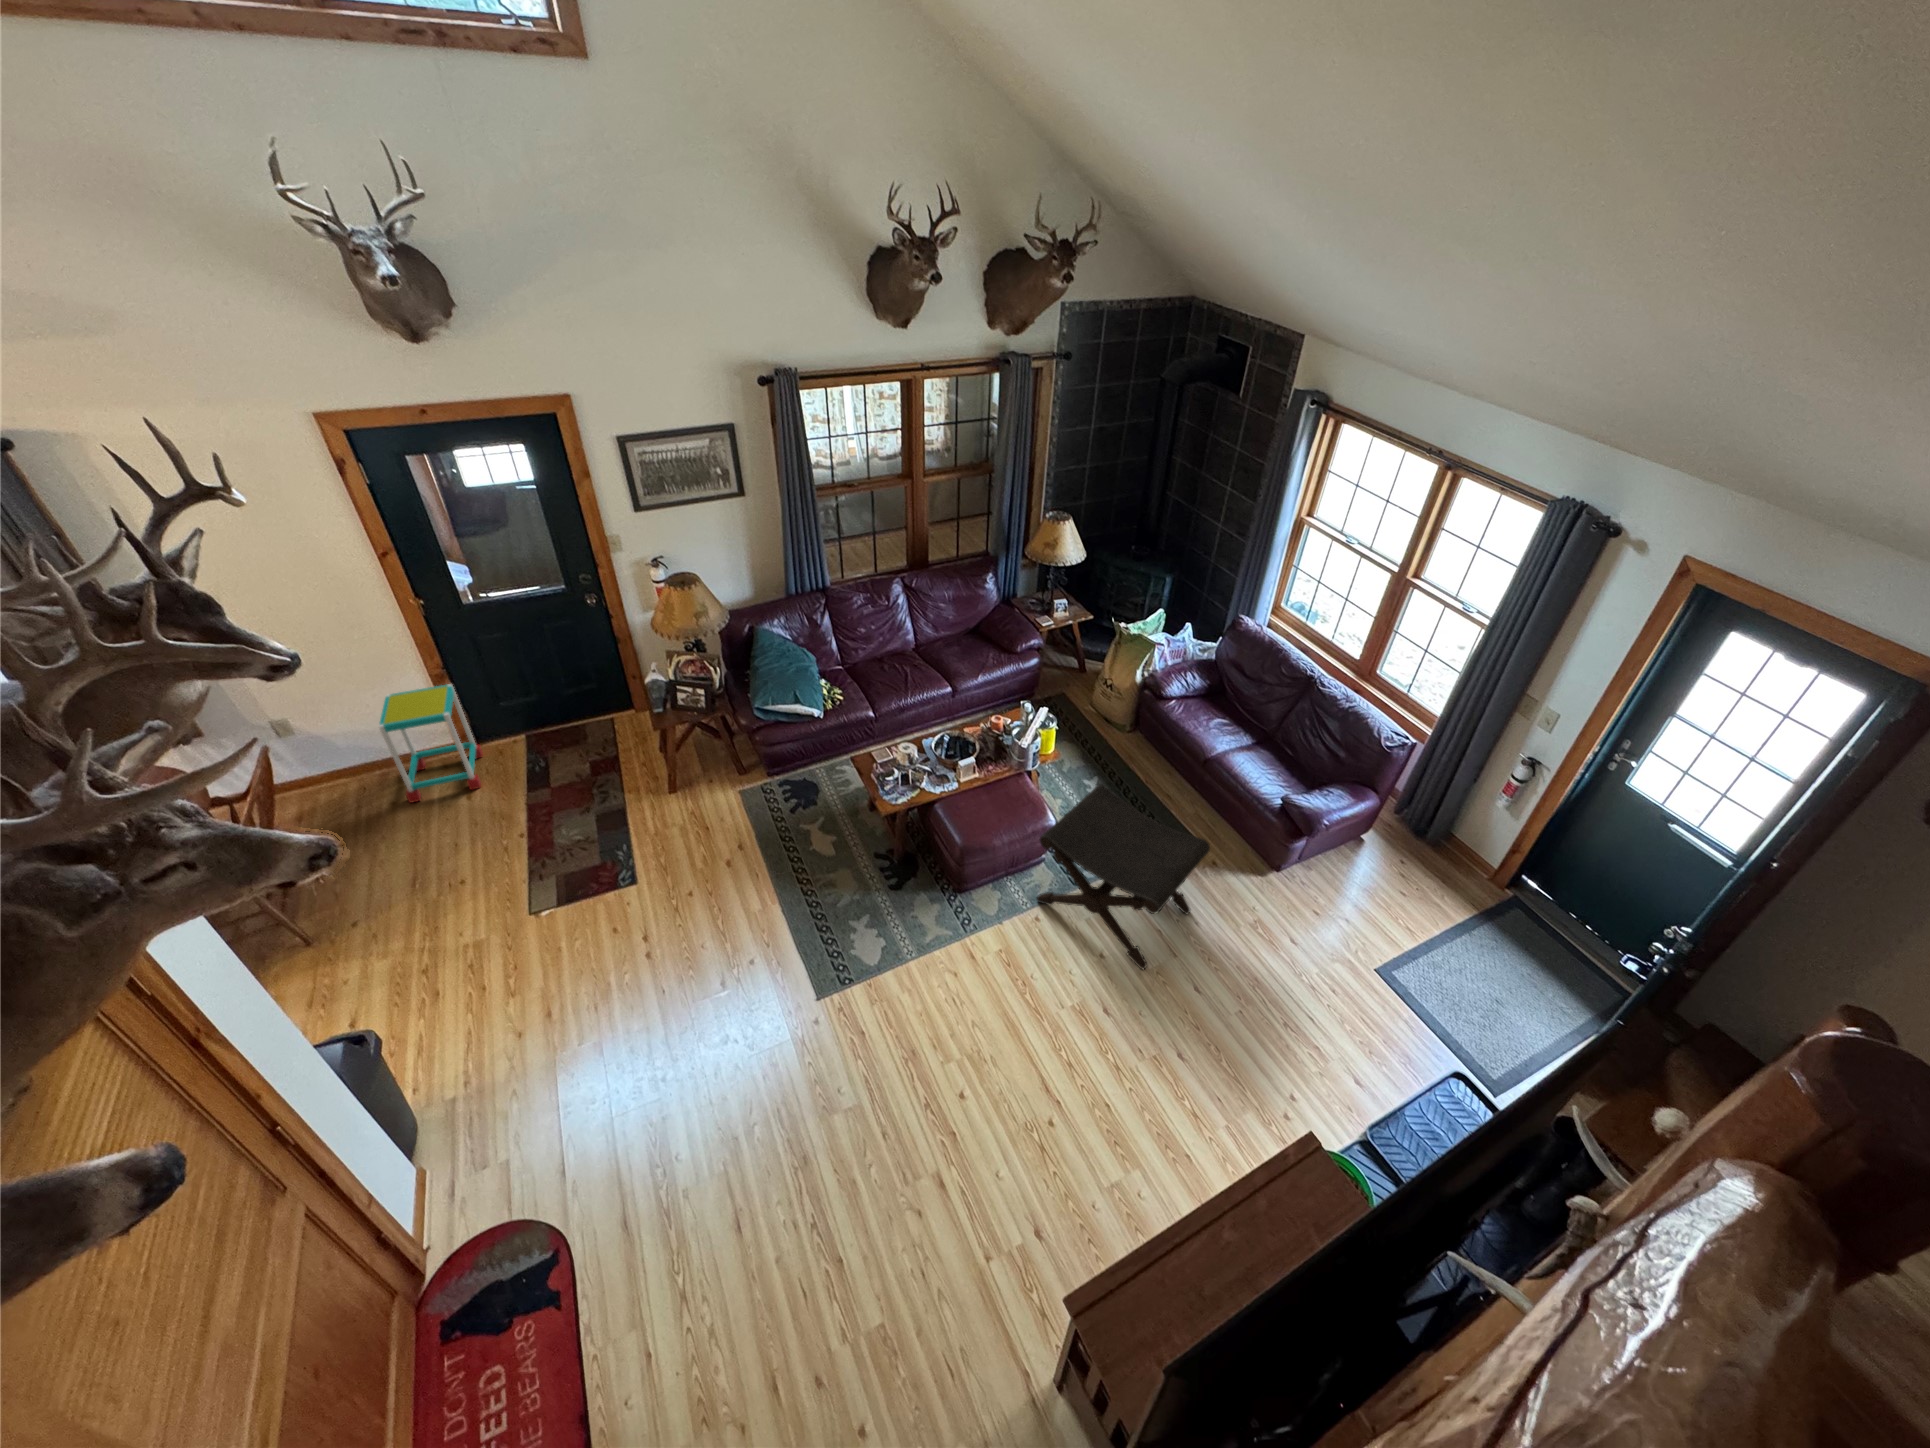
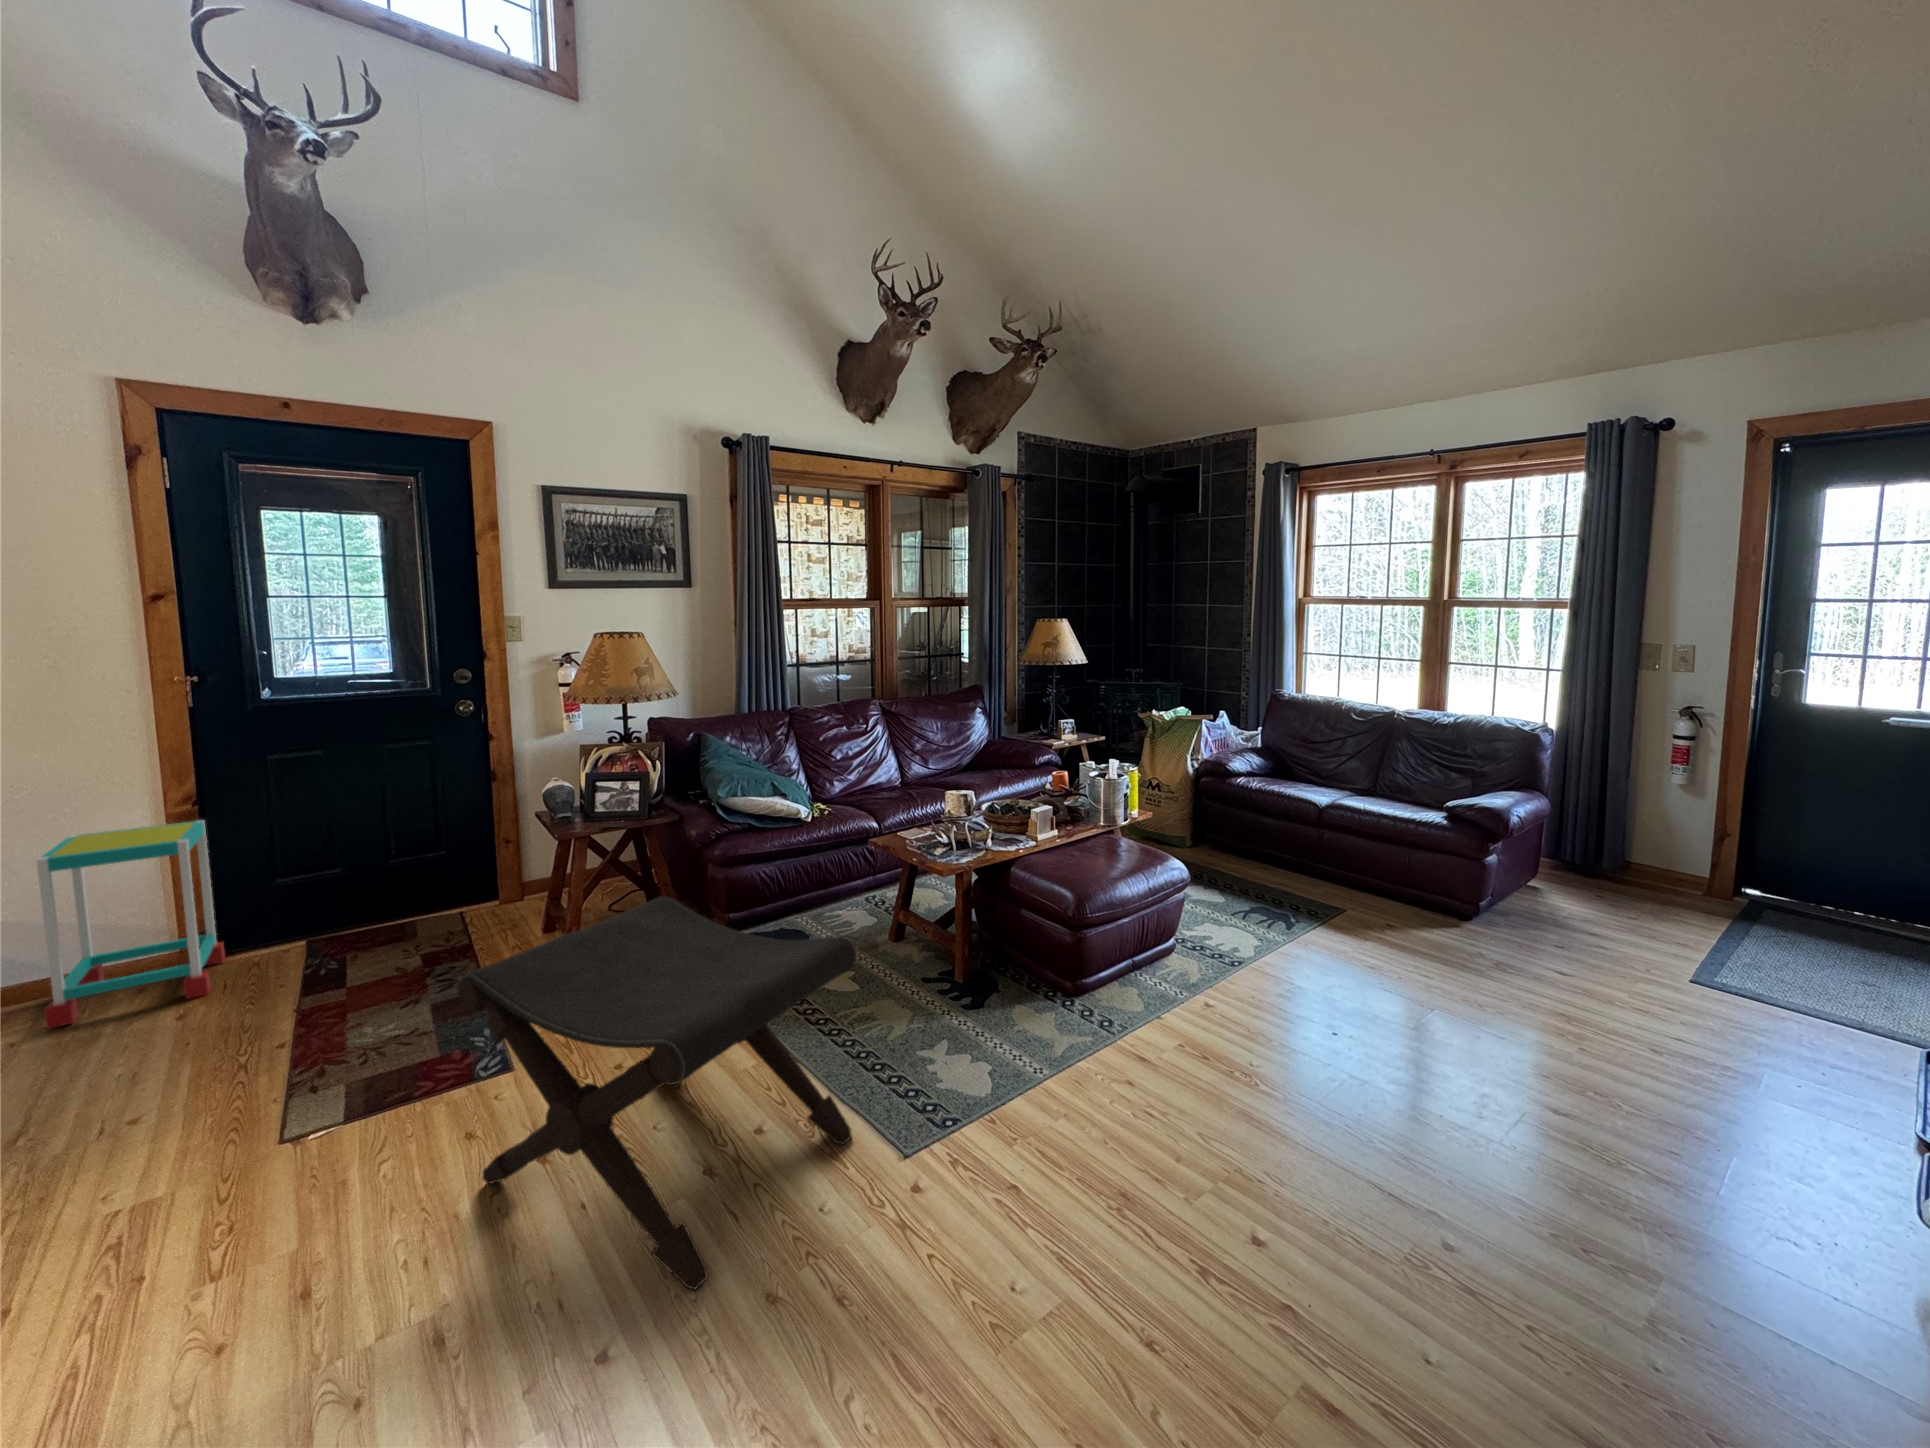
footstool: present [1037,784,1210,969] -> present [457,897,856,1289]

